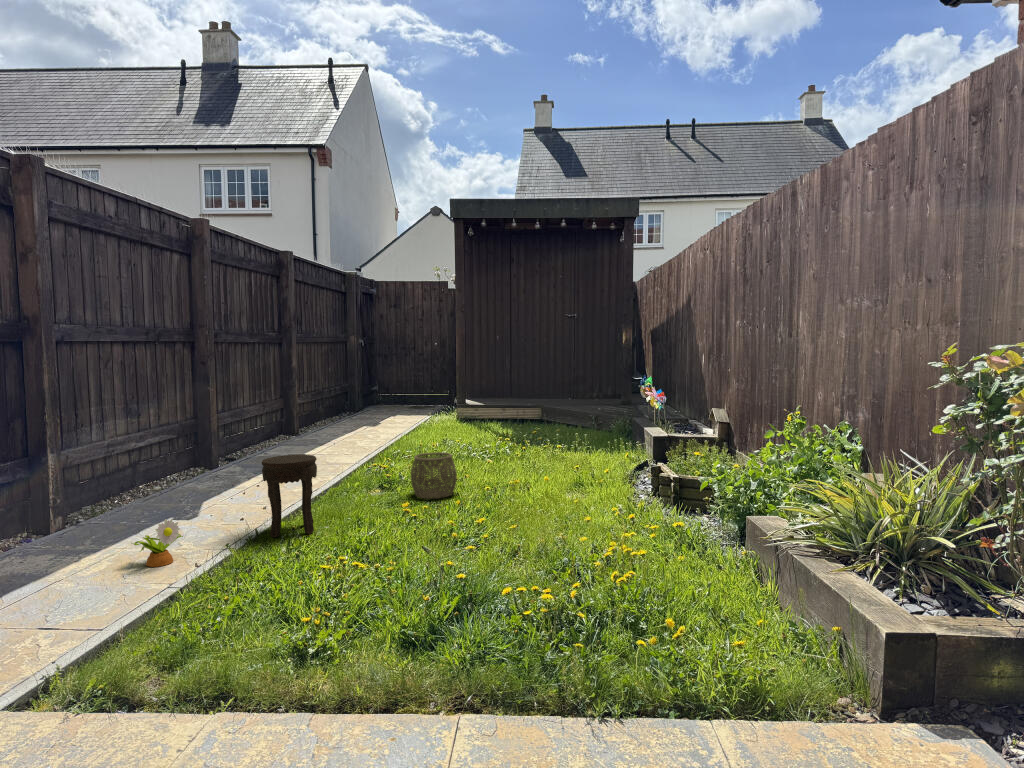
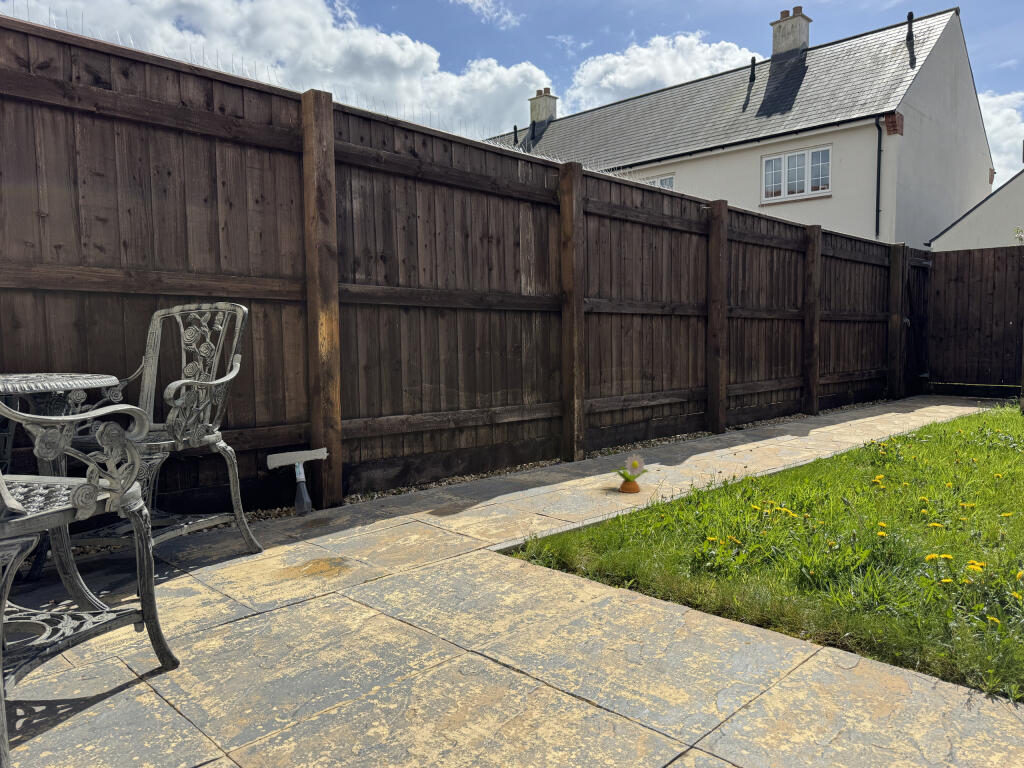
woven basket: present [411,452,457,499] -> none [900,434,965,487]
side table: present [262,454,317,537] -> none [725,415,779,493]

